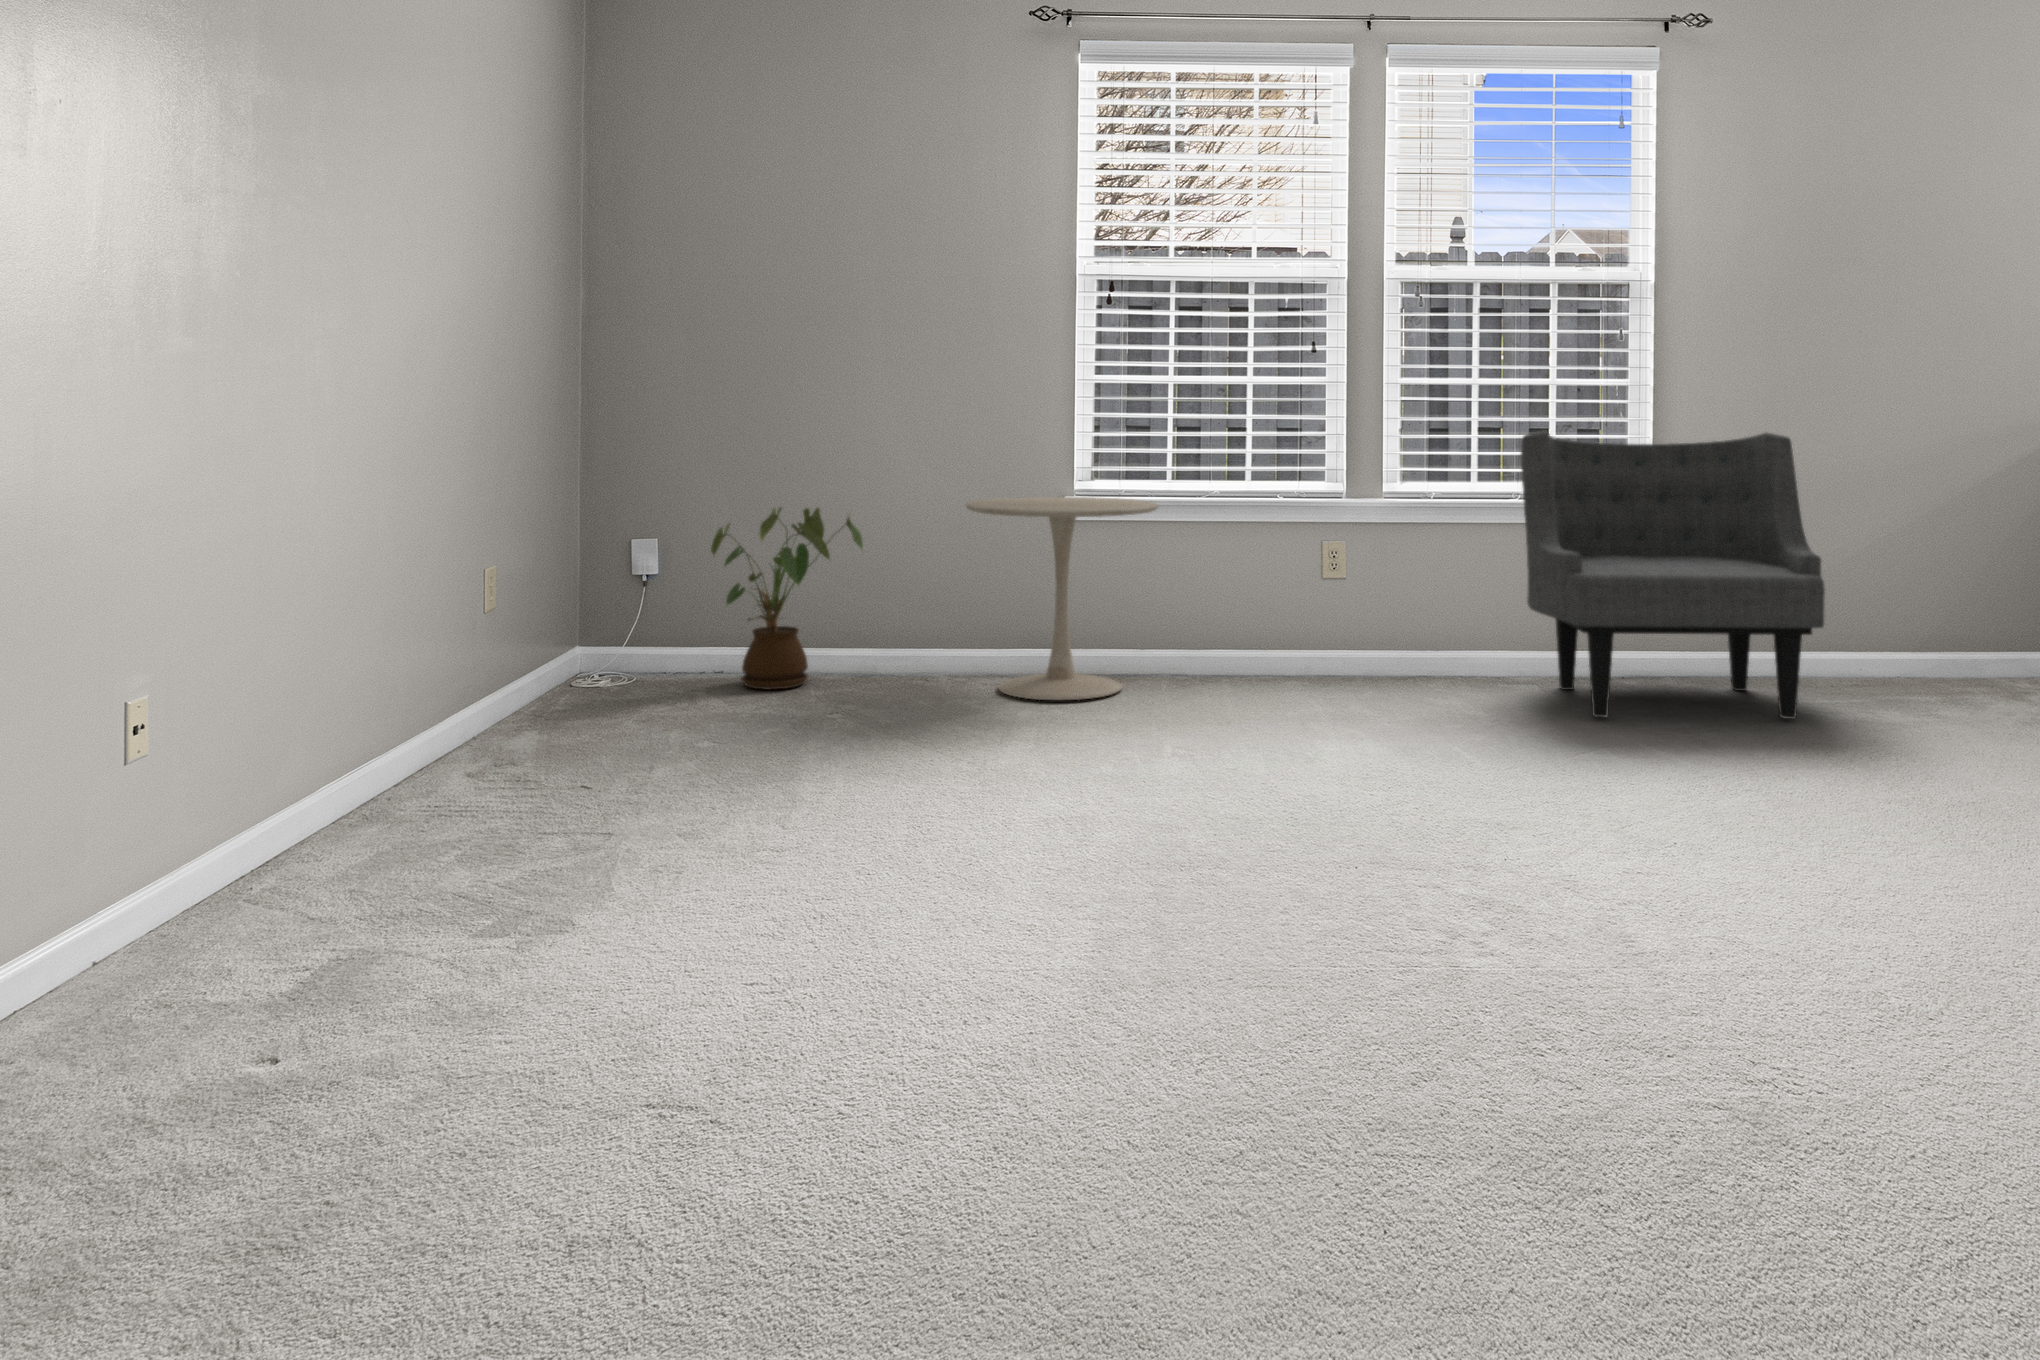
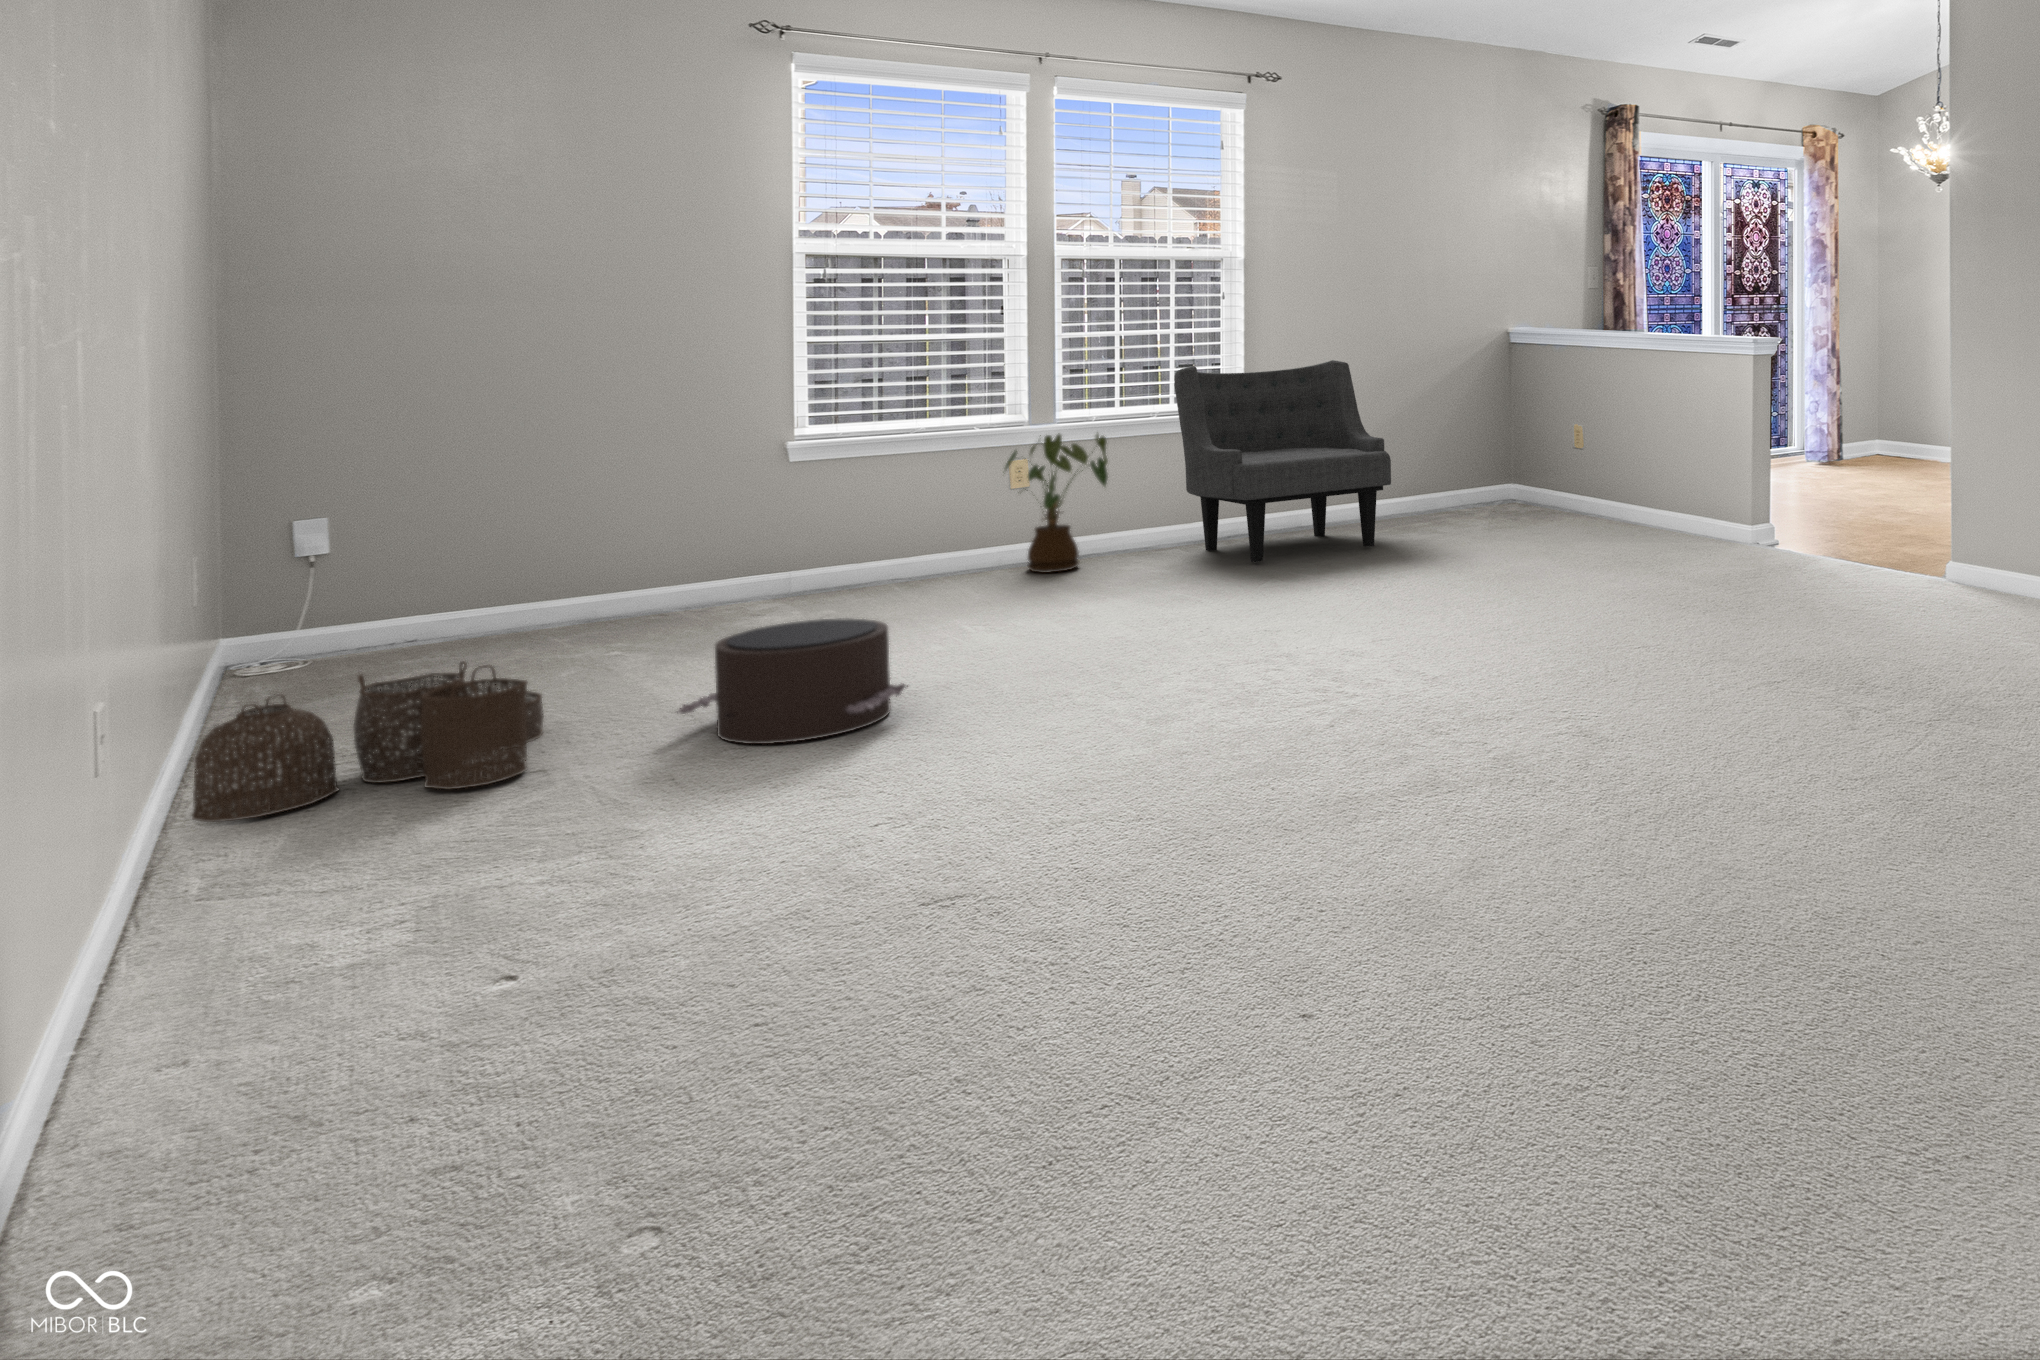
side table: present [966,497,1159,700] -> none [717,440,902,615]
house plant: present [711,508,863,690] -> present [1005,433,1108,573]
woven basket: none [330,703,660,843] -> present [192,661,544,822]
pouf: none [728,713,955,863] -> present [678,618,906,744]

